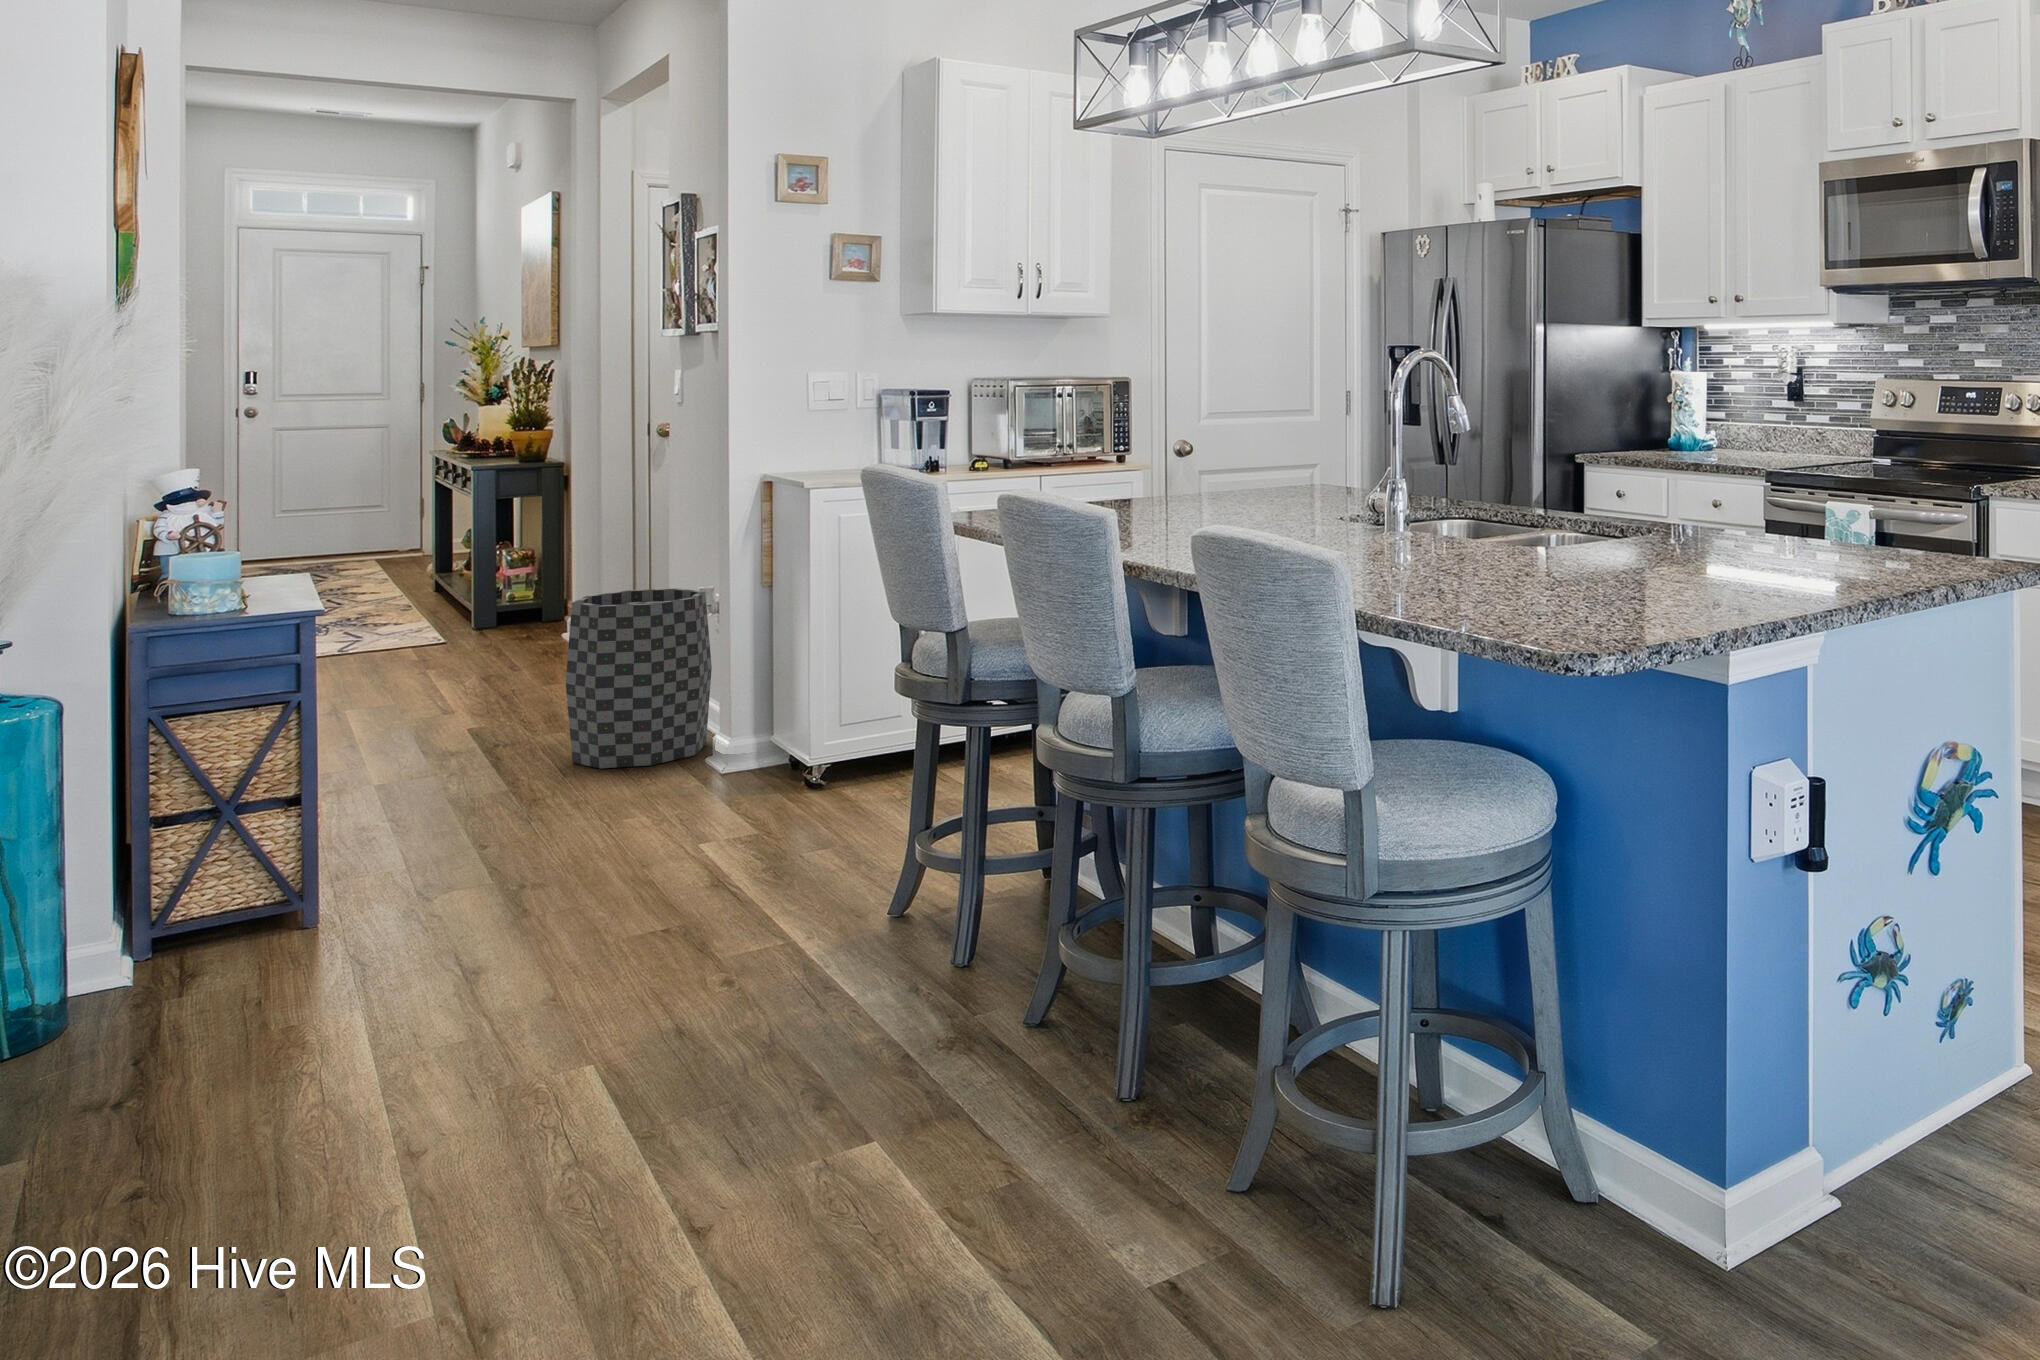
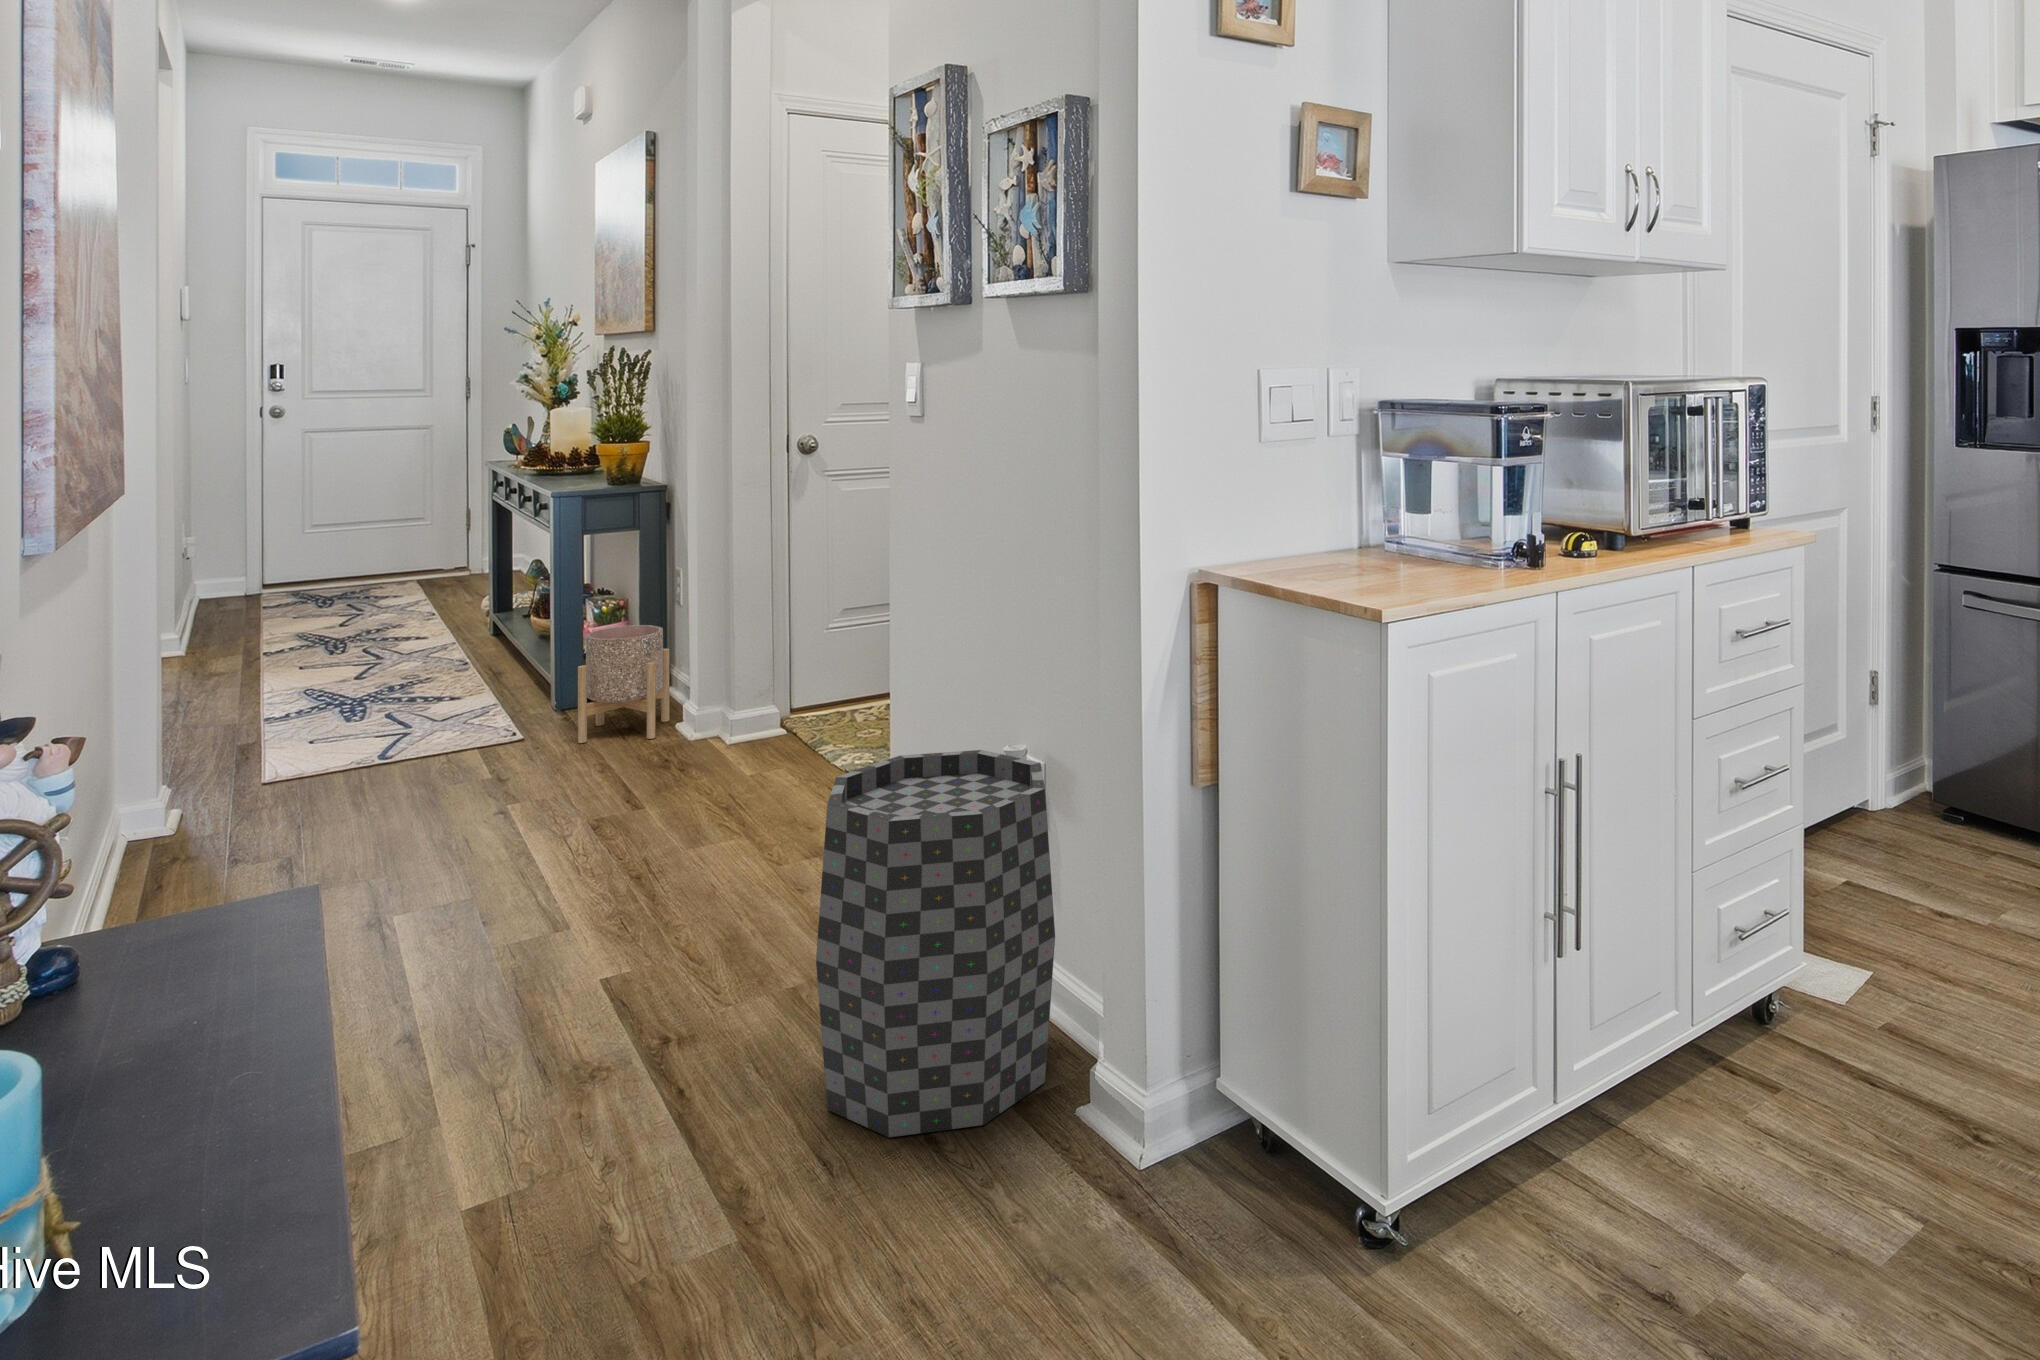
planter: none [485,564,558,645] -> present [578,625,670,743]

